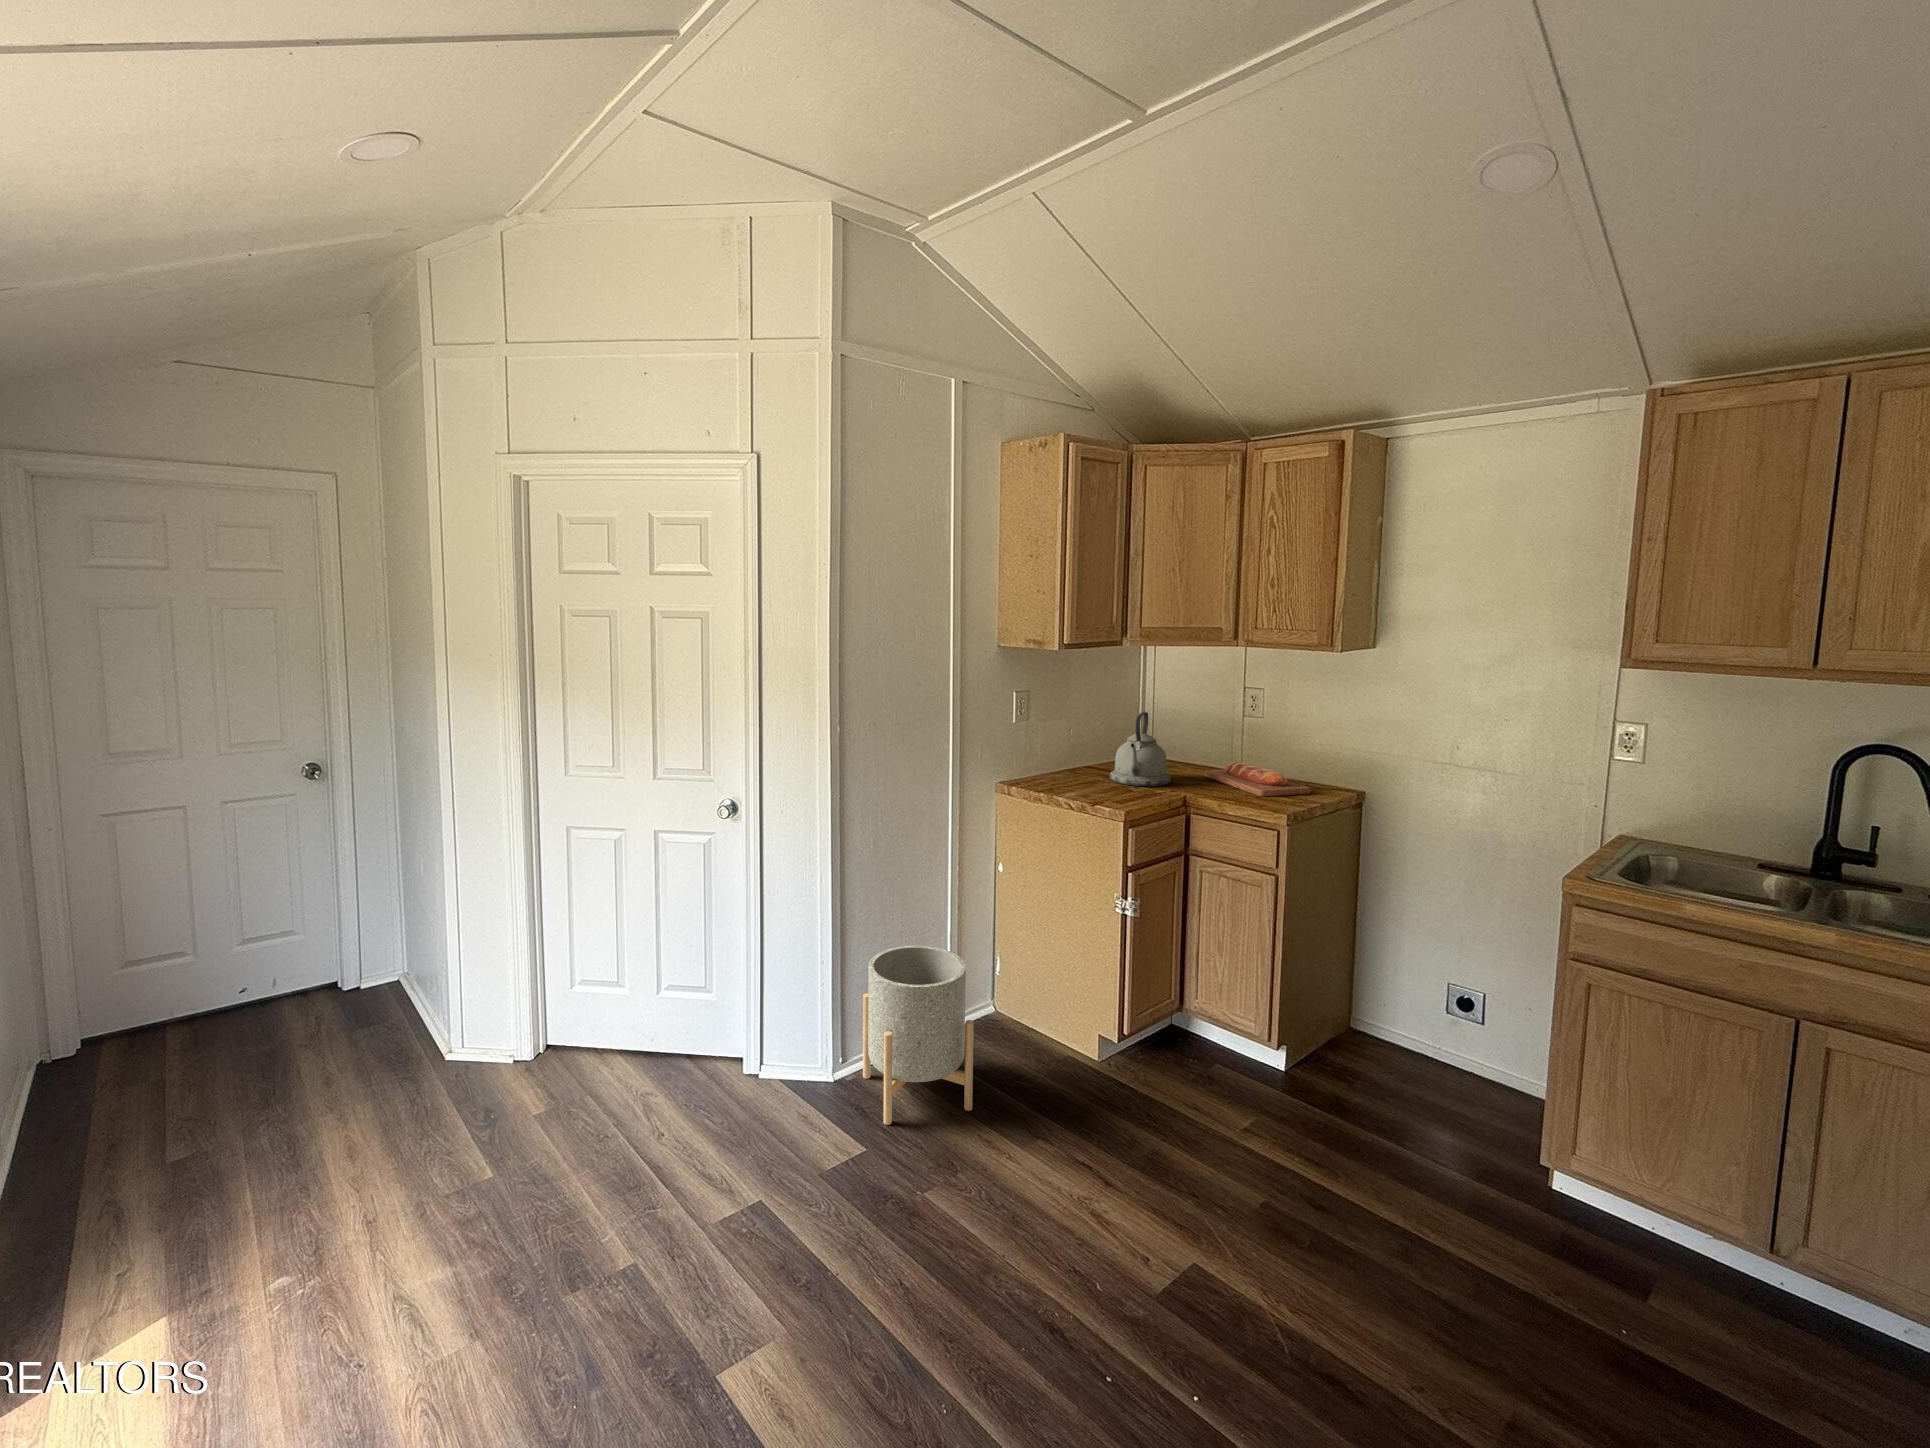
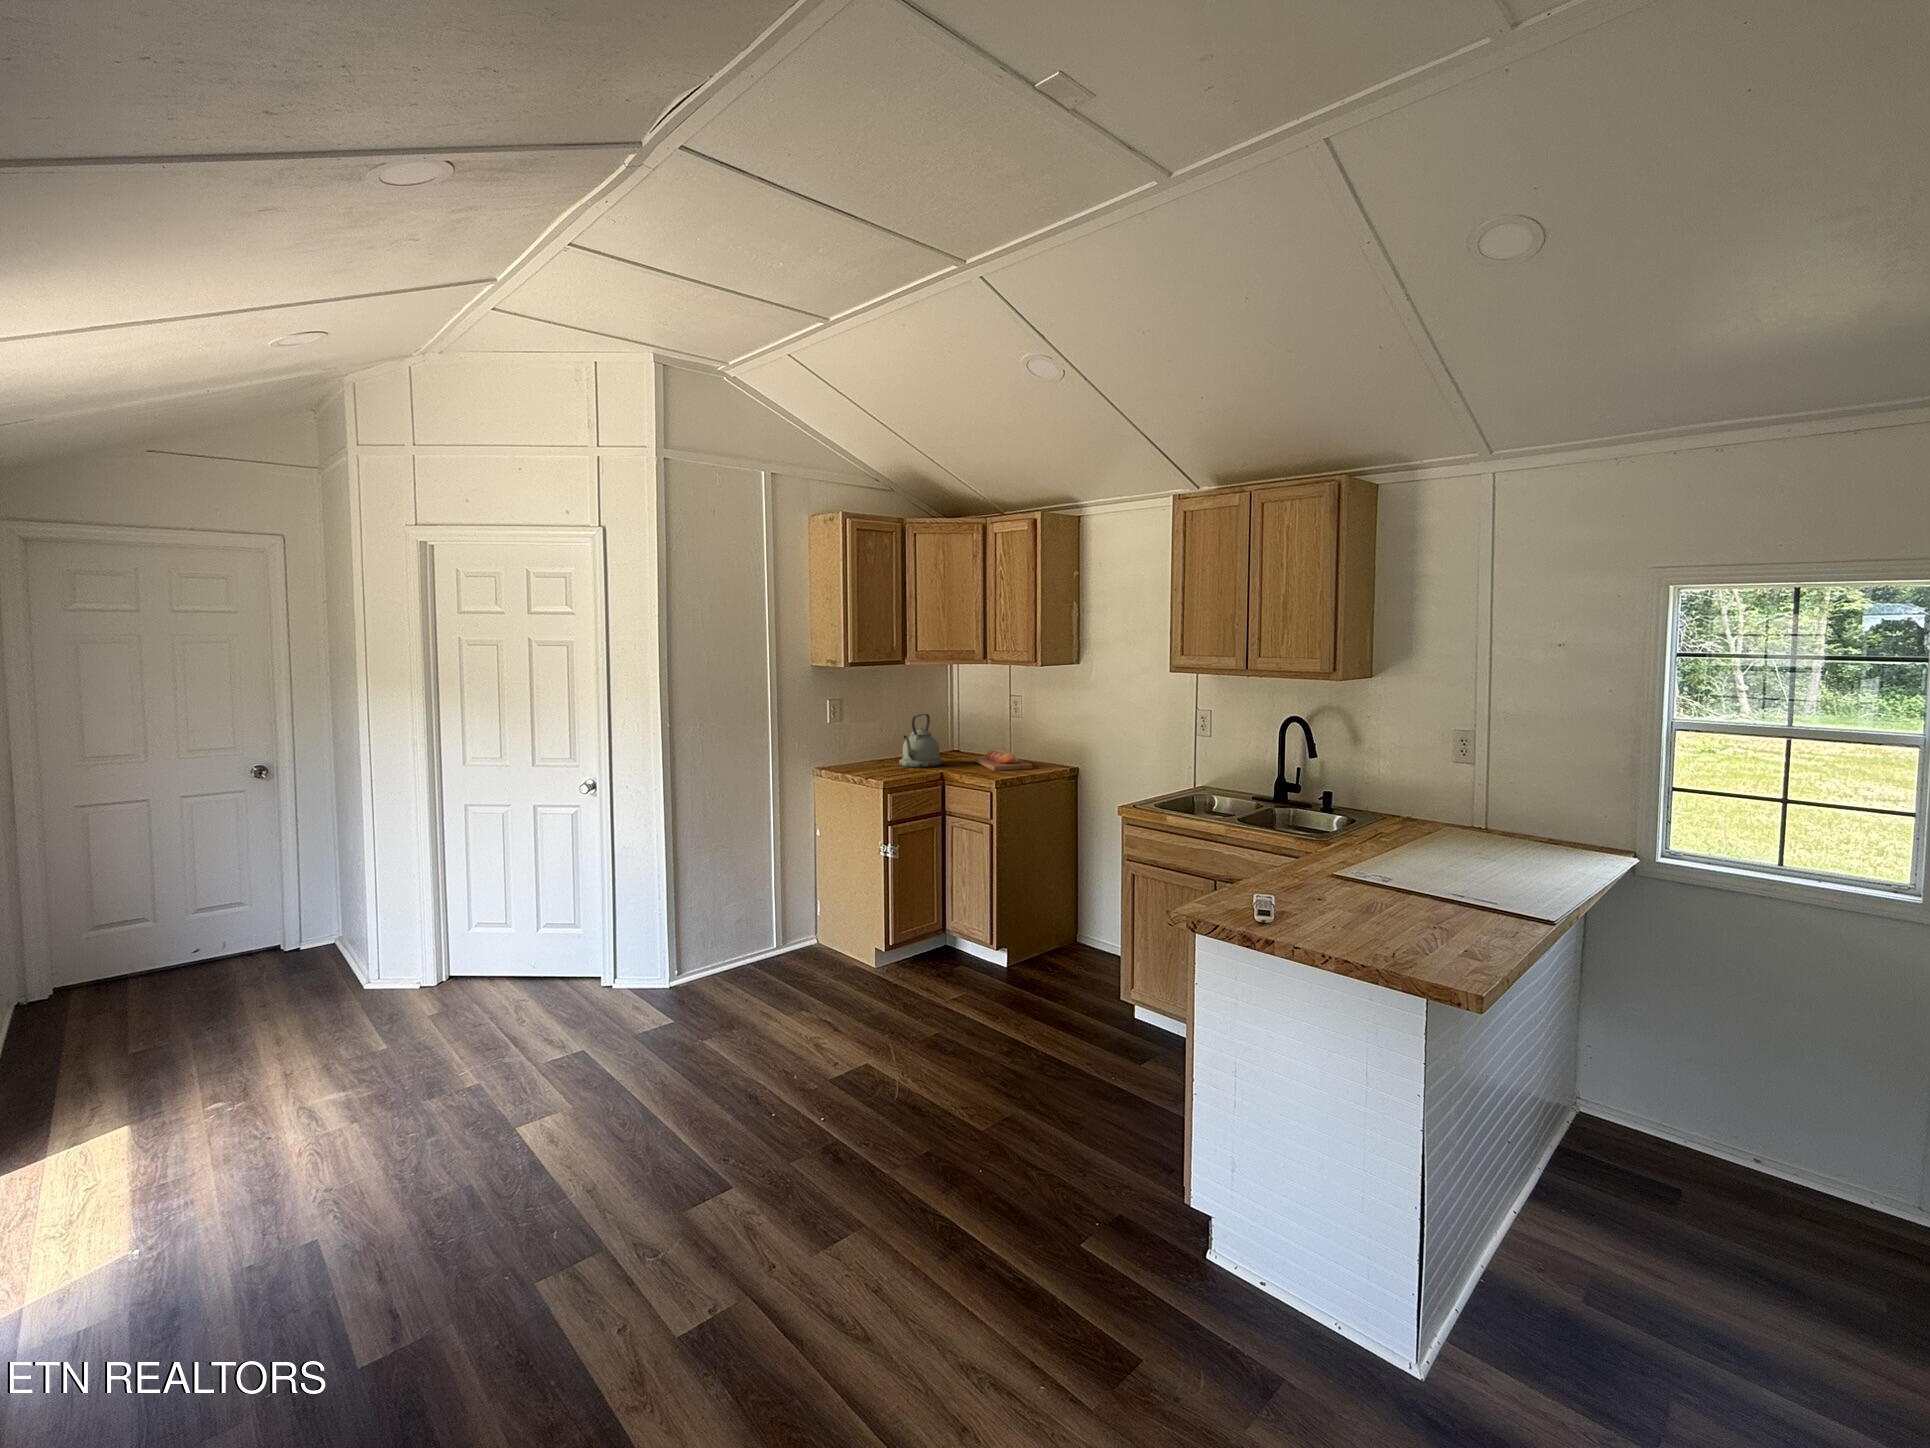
planter: present [863,946,974,1125] -> none [689,885,766,1008]

